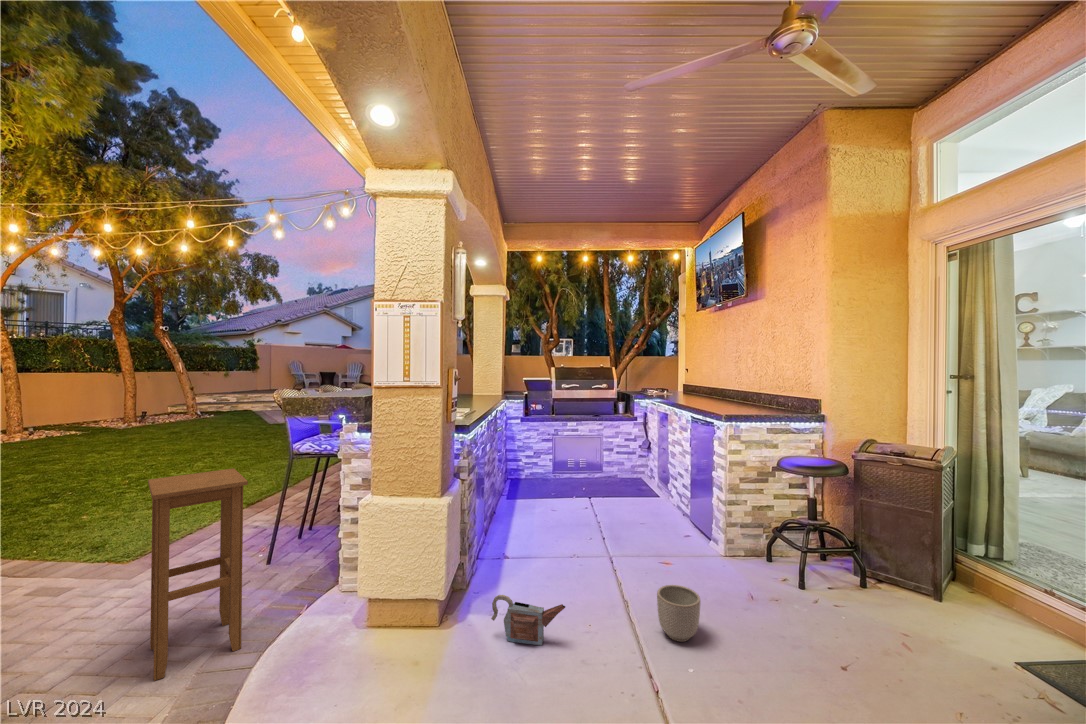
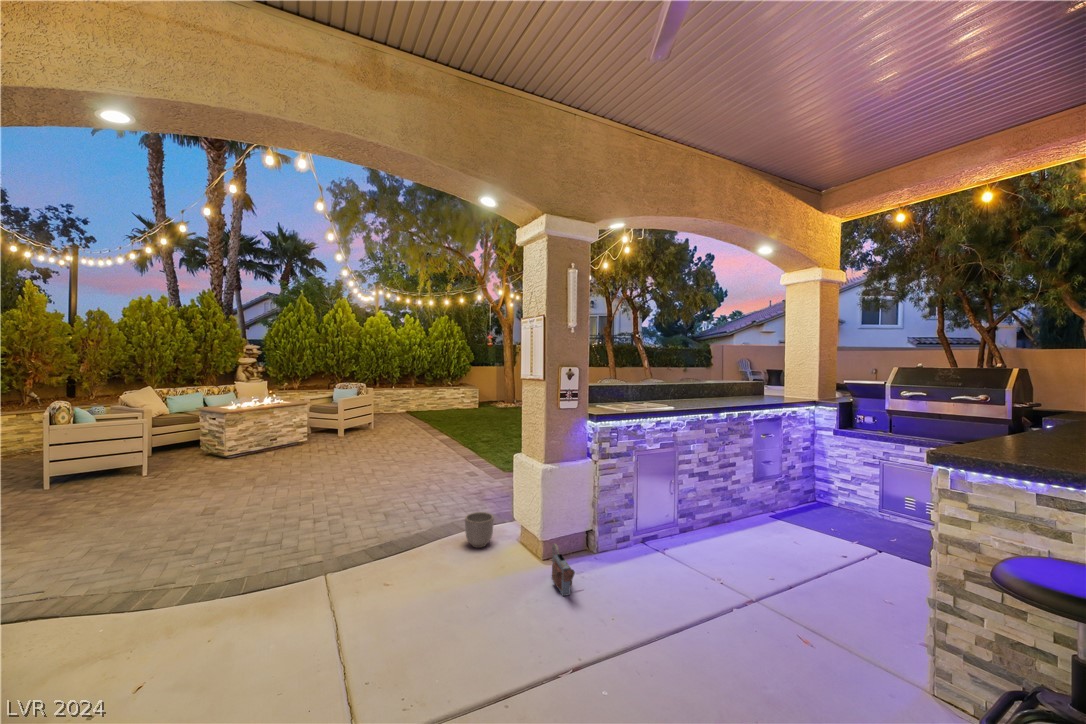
stool: present [148,468,248,681] -> none [443,416,495,515]
planter: present [657,585,701,642] -> present [465,512,494,548]

